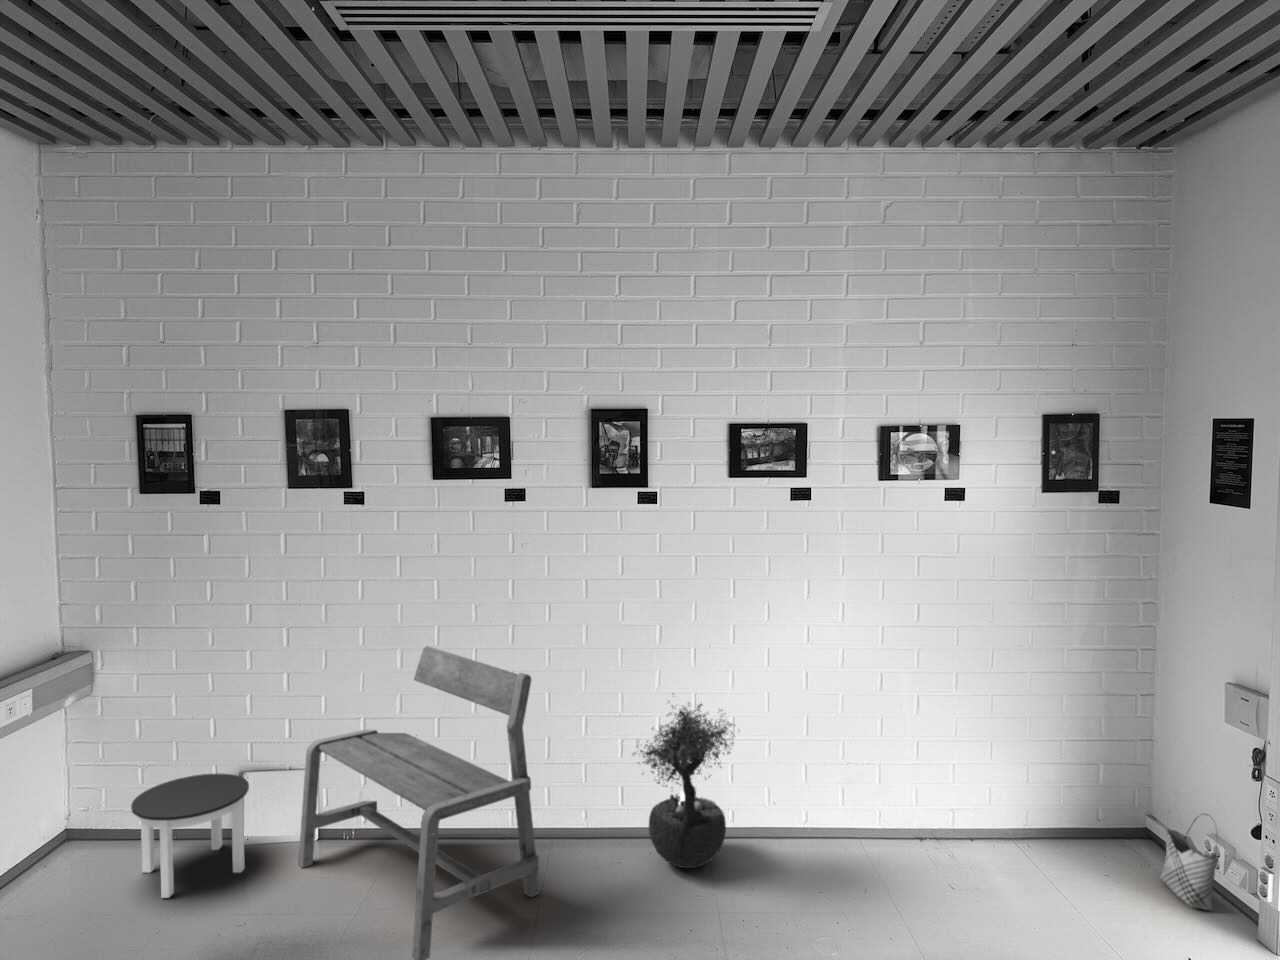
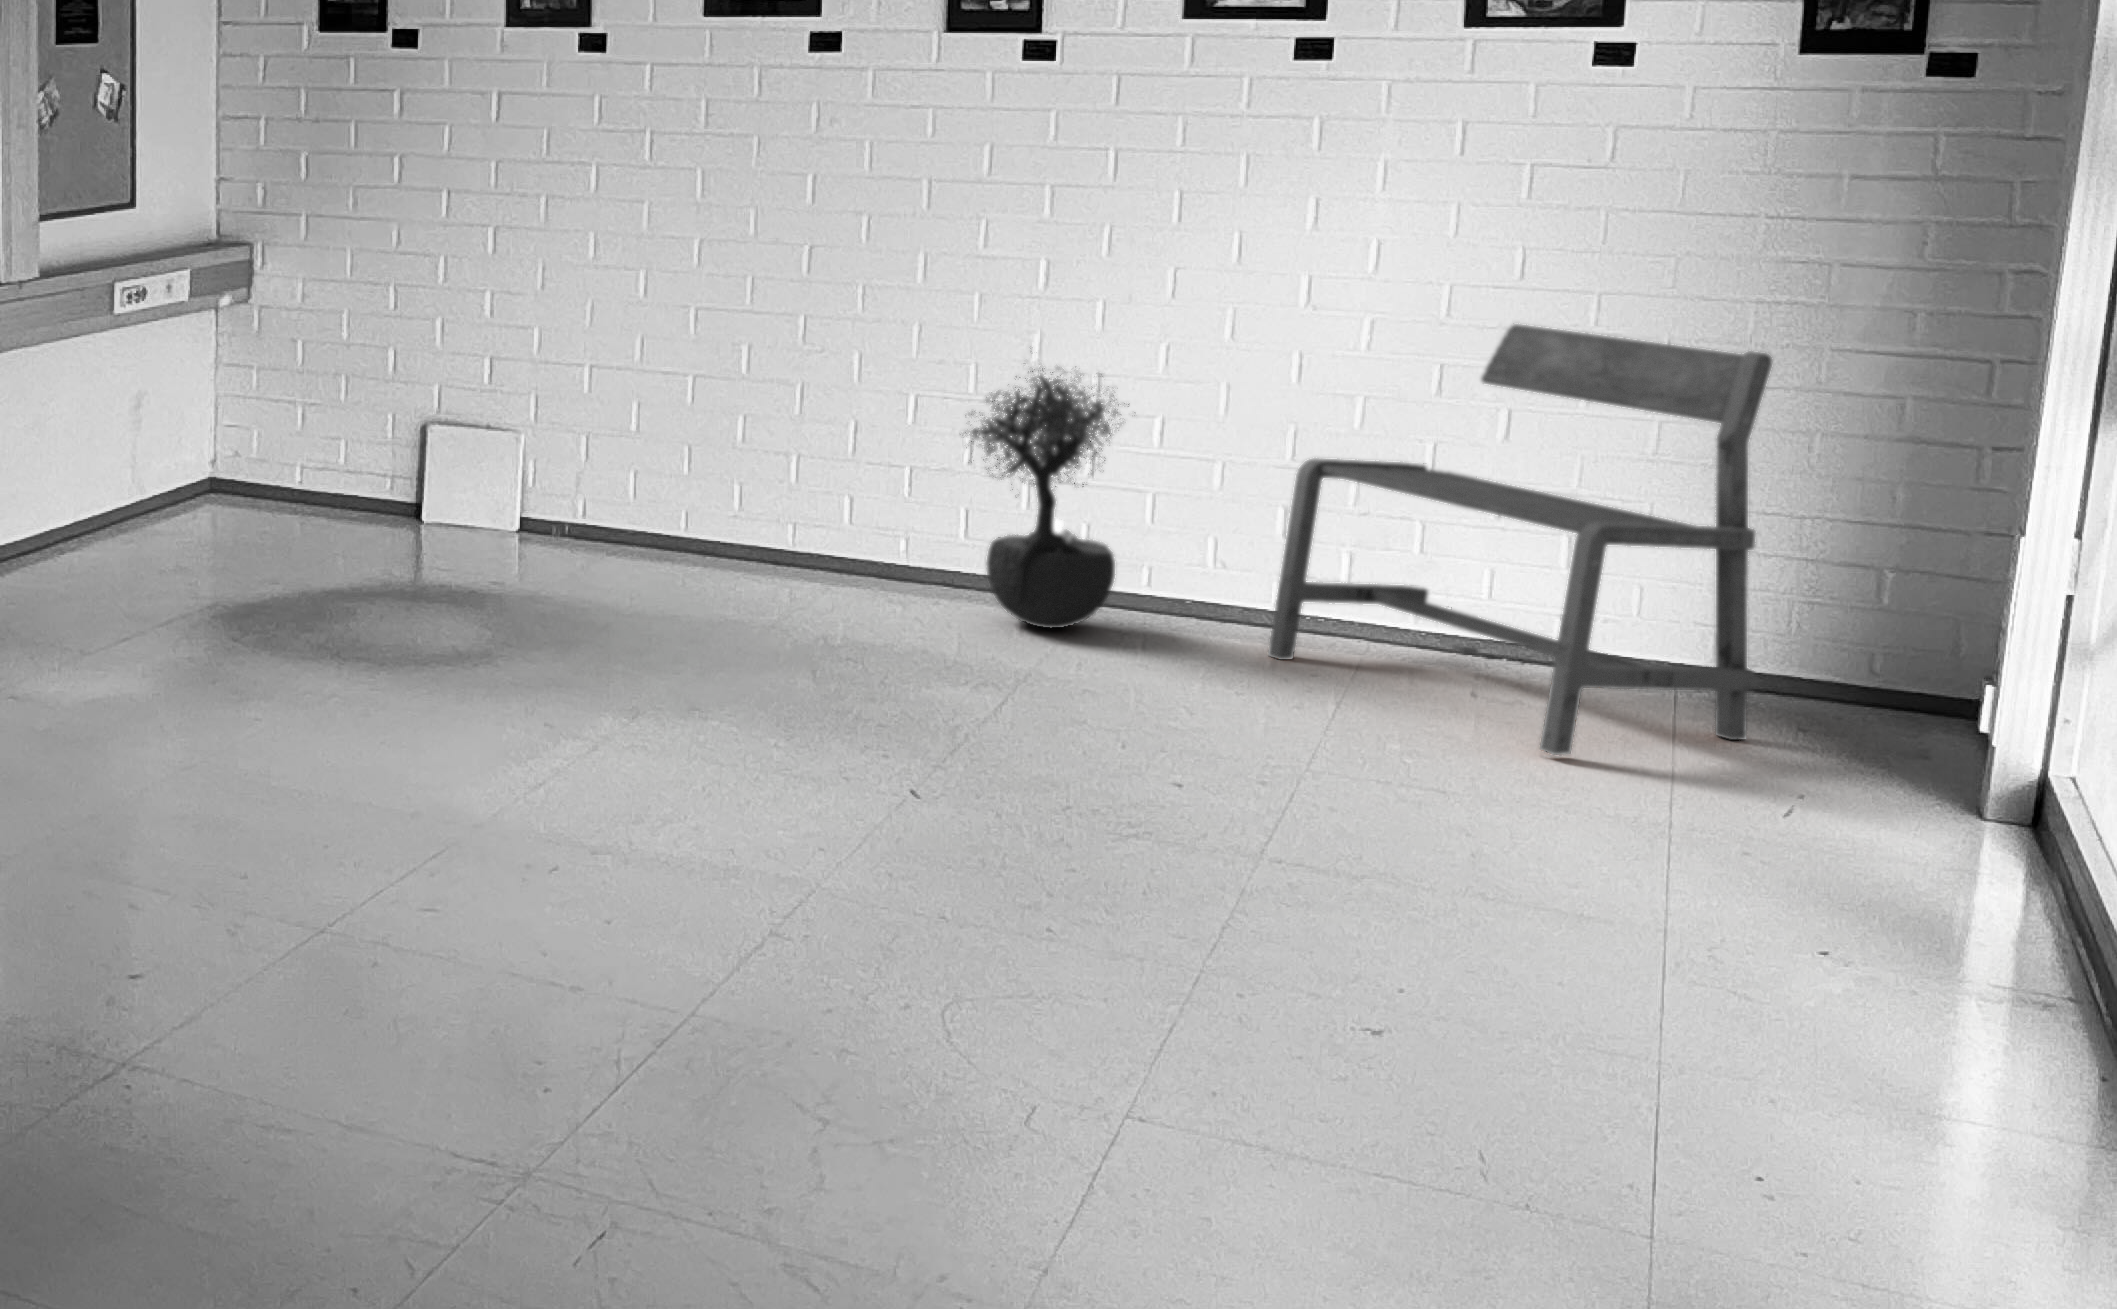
bench: present [298,646,540,960] -> present [1268,324,1772,755]
round table: present [131,773,249,898] -> none [291,426,430,551]
woven basket: present [1160,814,1219,910] -> none [1901,614,1990,778]

